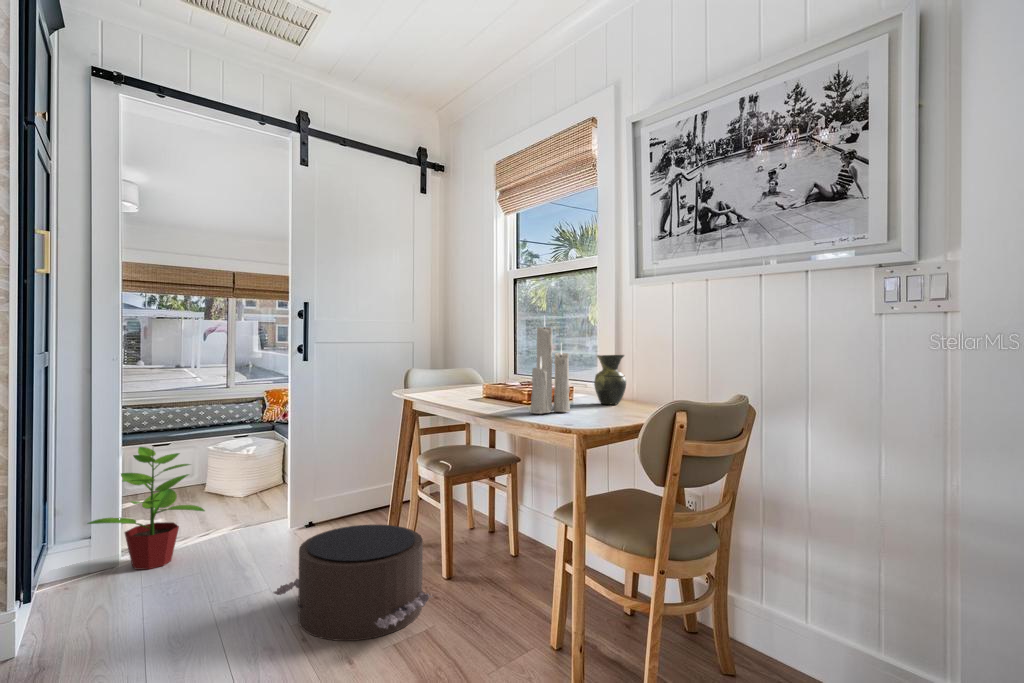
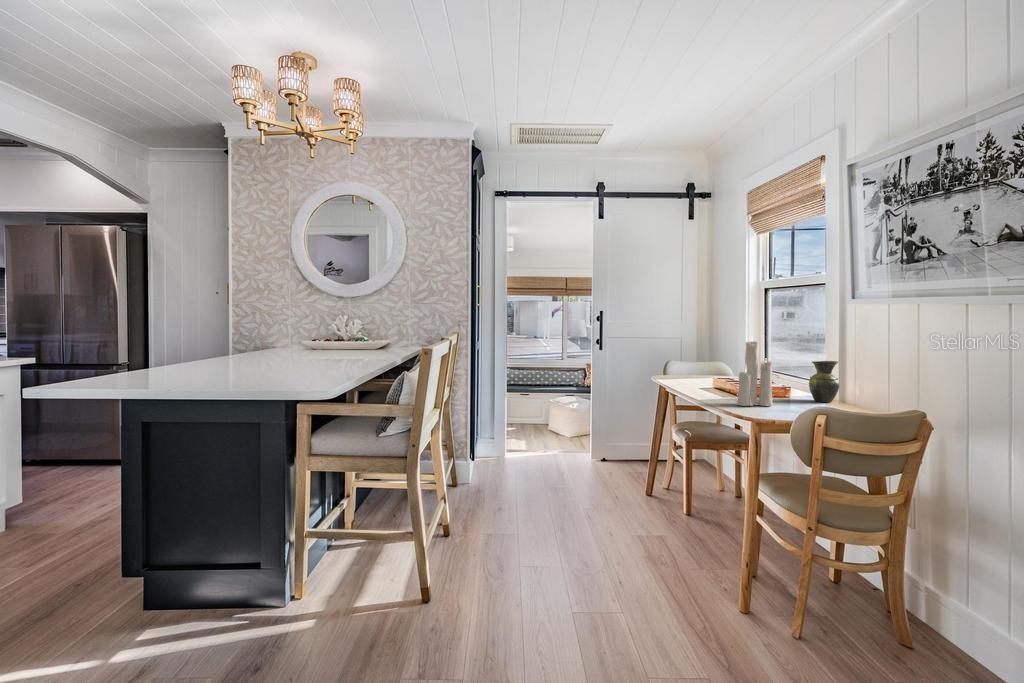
potted plant: present [87,447,205,569] -> none [478,401,537,475]
pouf: present [273,525,433,641] -> none [571,468,671,539]

